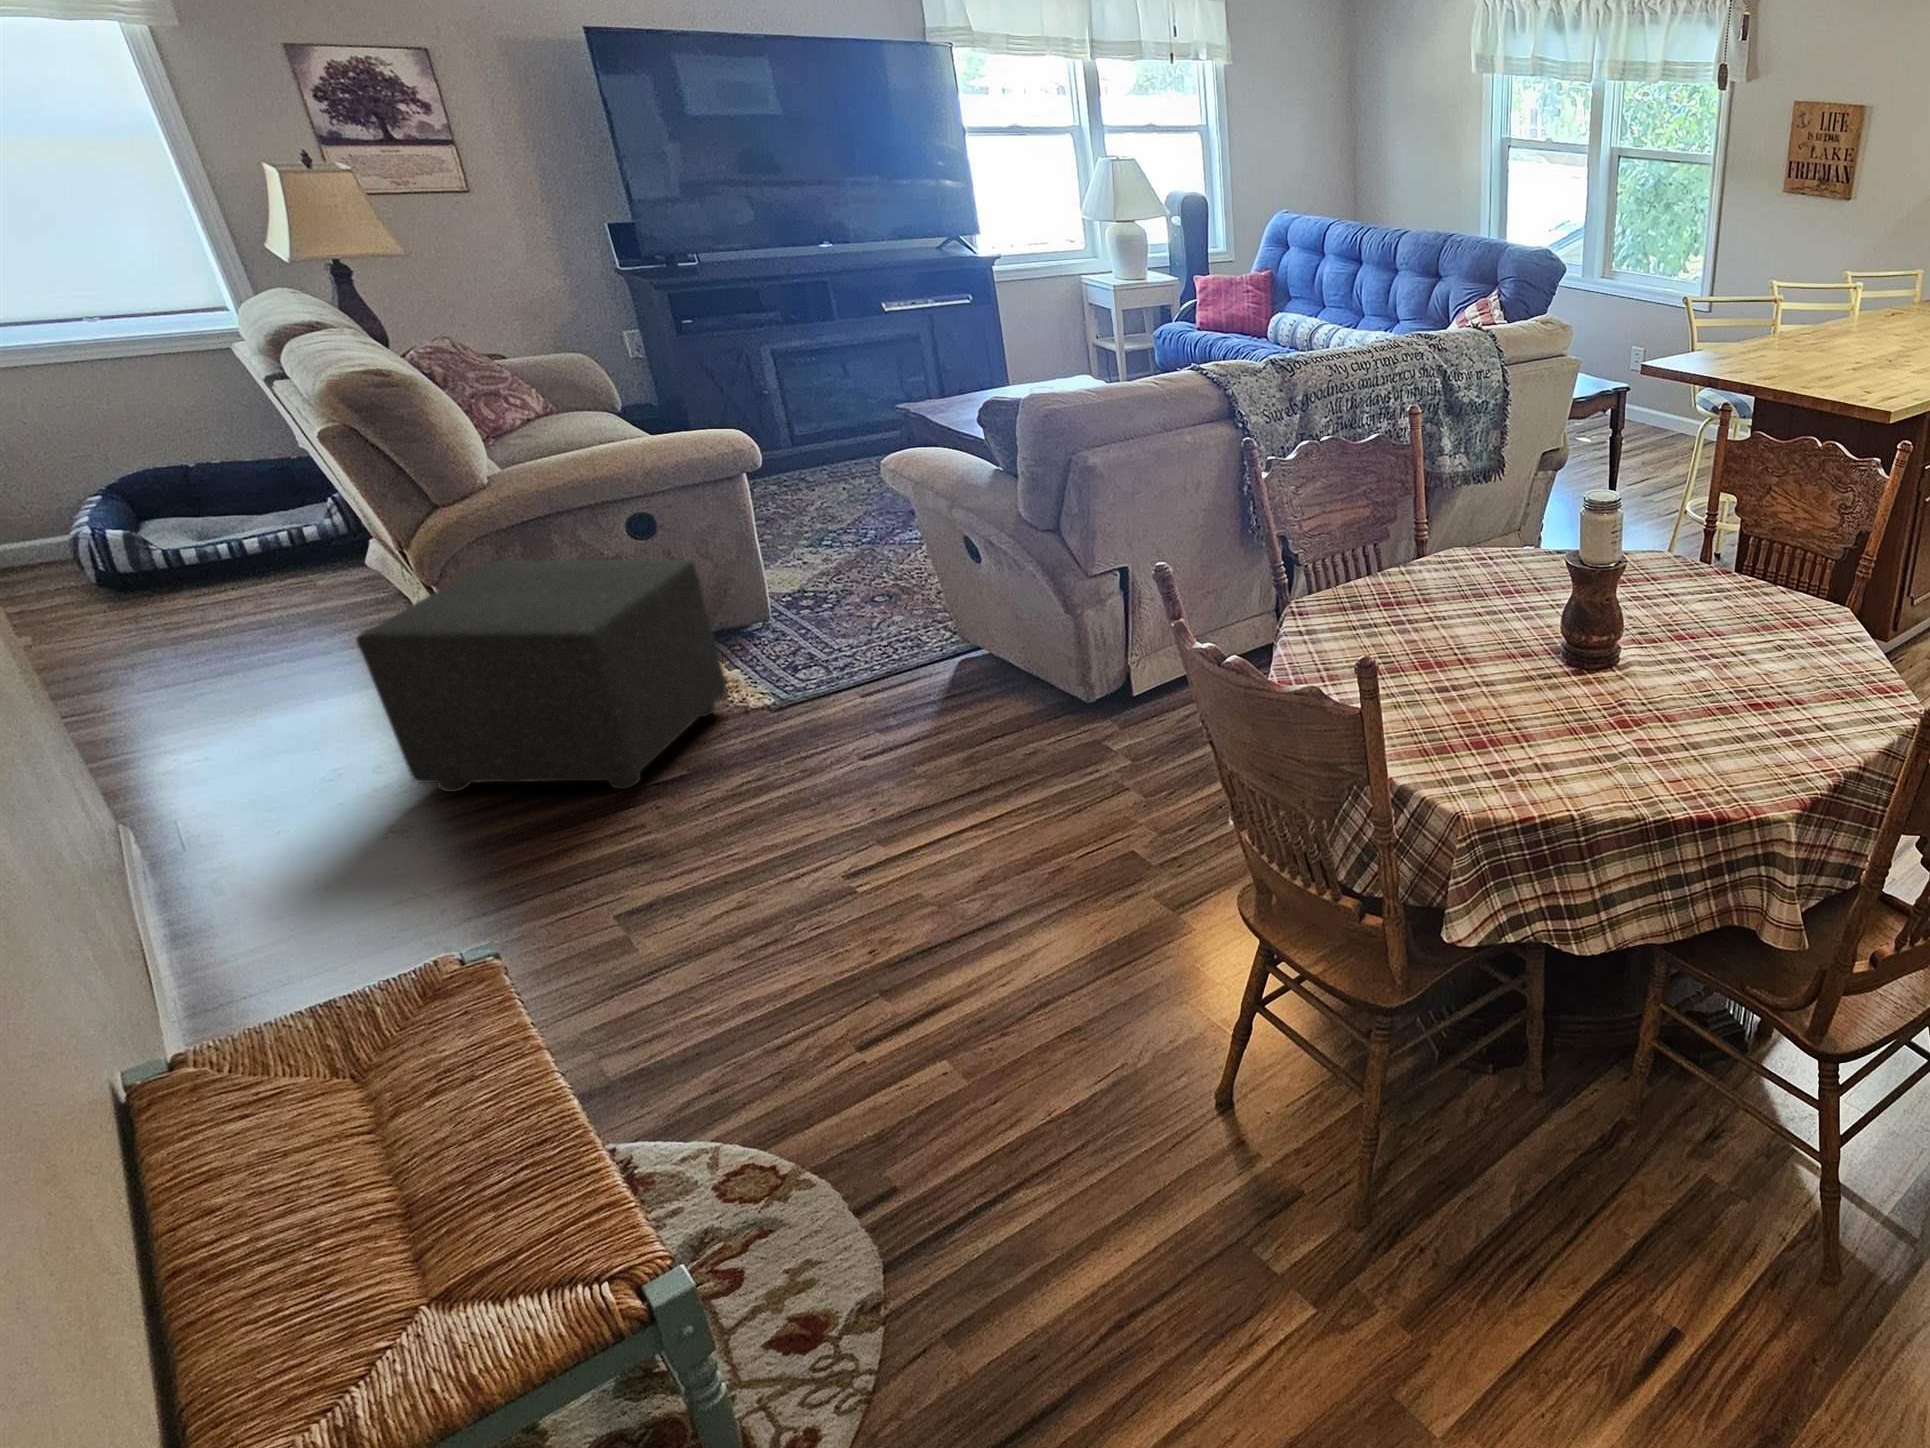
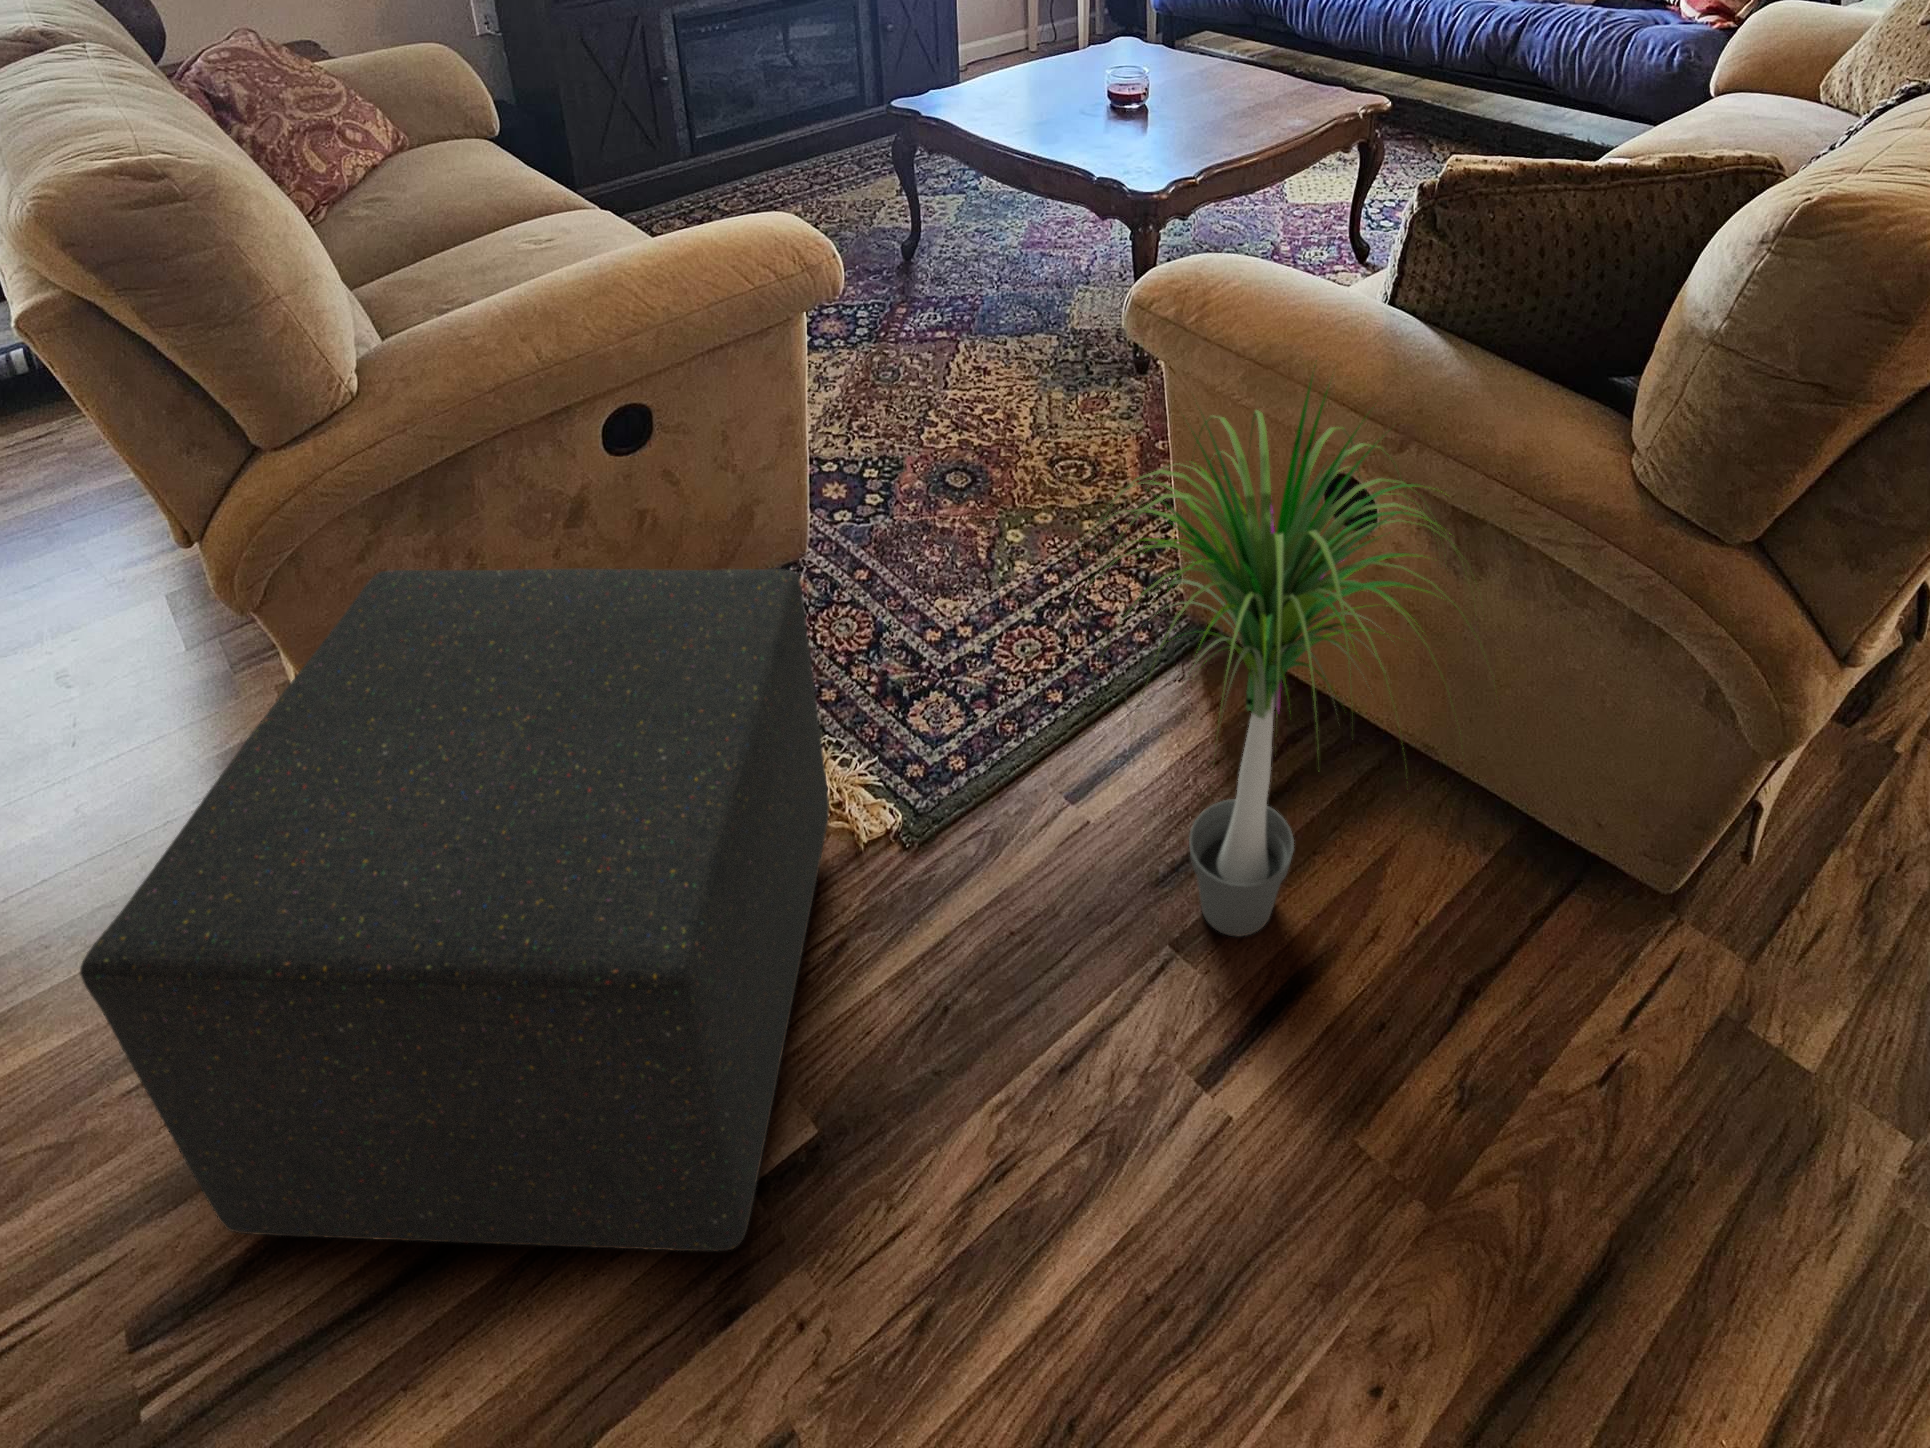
potted plant: none [791,458,985,726] -> present [1062,375,1491,936]

